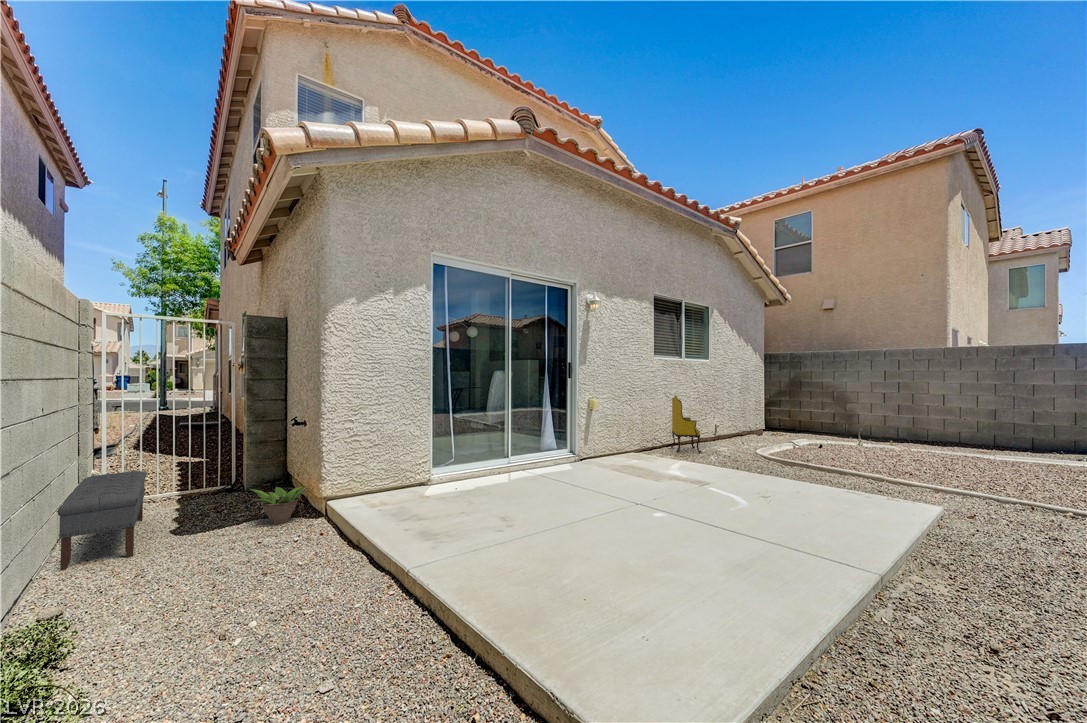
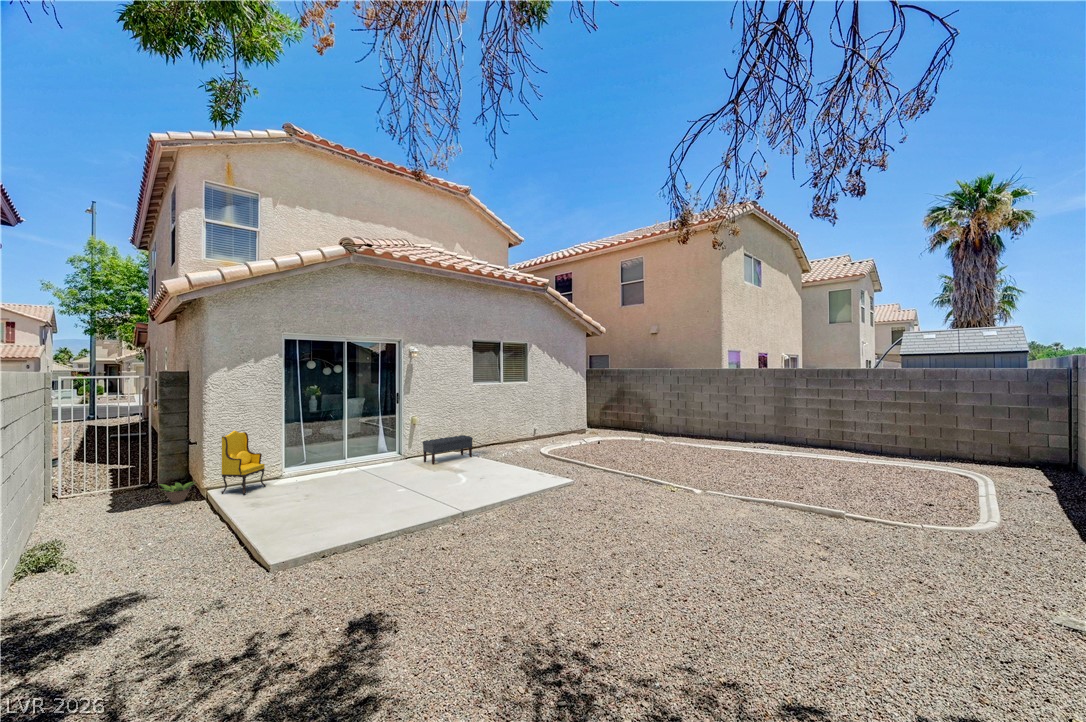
armchair: present [671,395,701,453] -> present [221,431,266,495]
bench: present [58,471,146,570] -> present [423,435,473,464]

